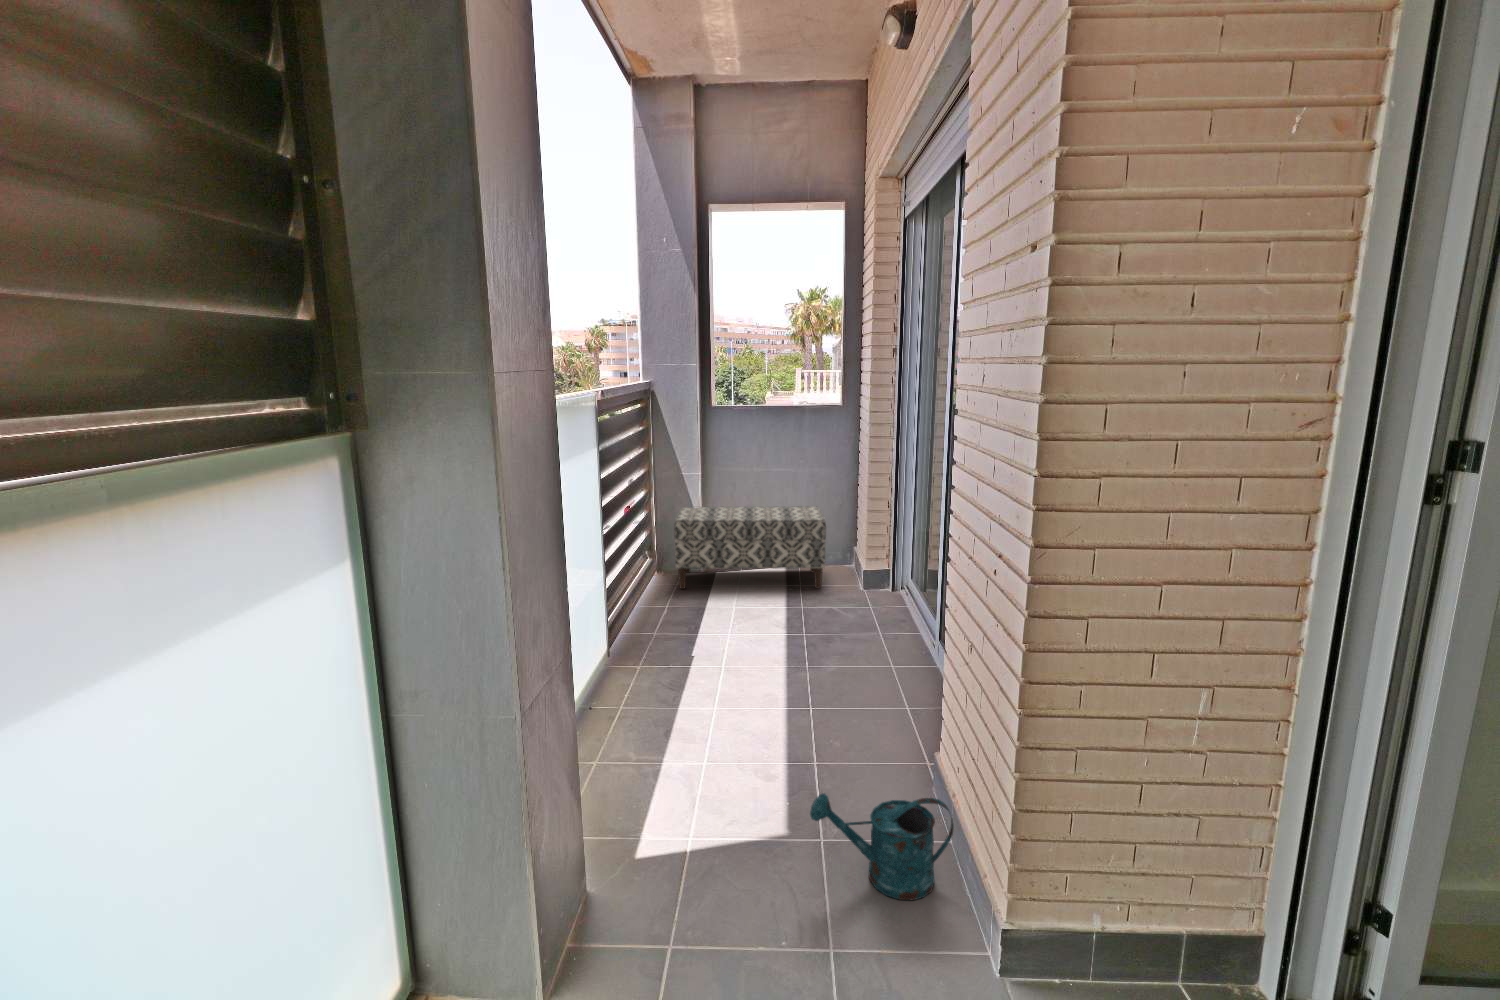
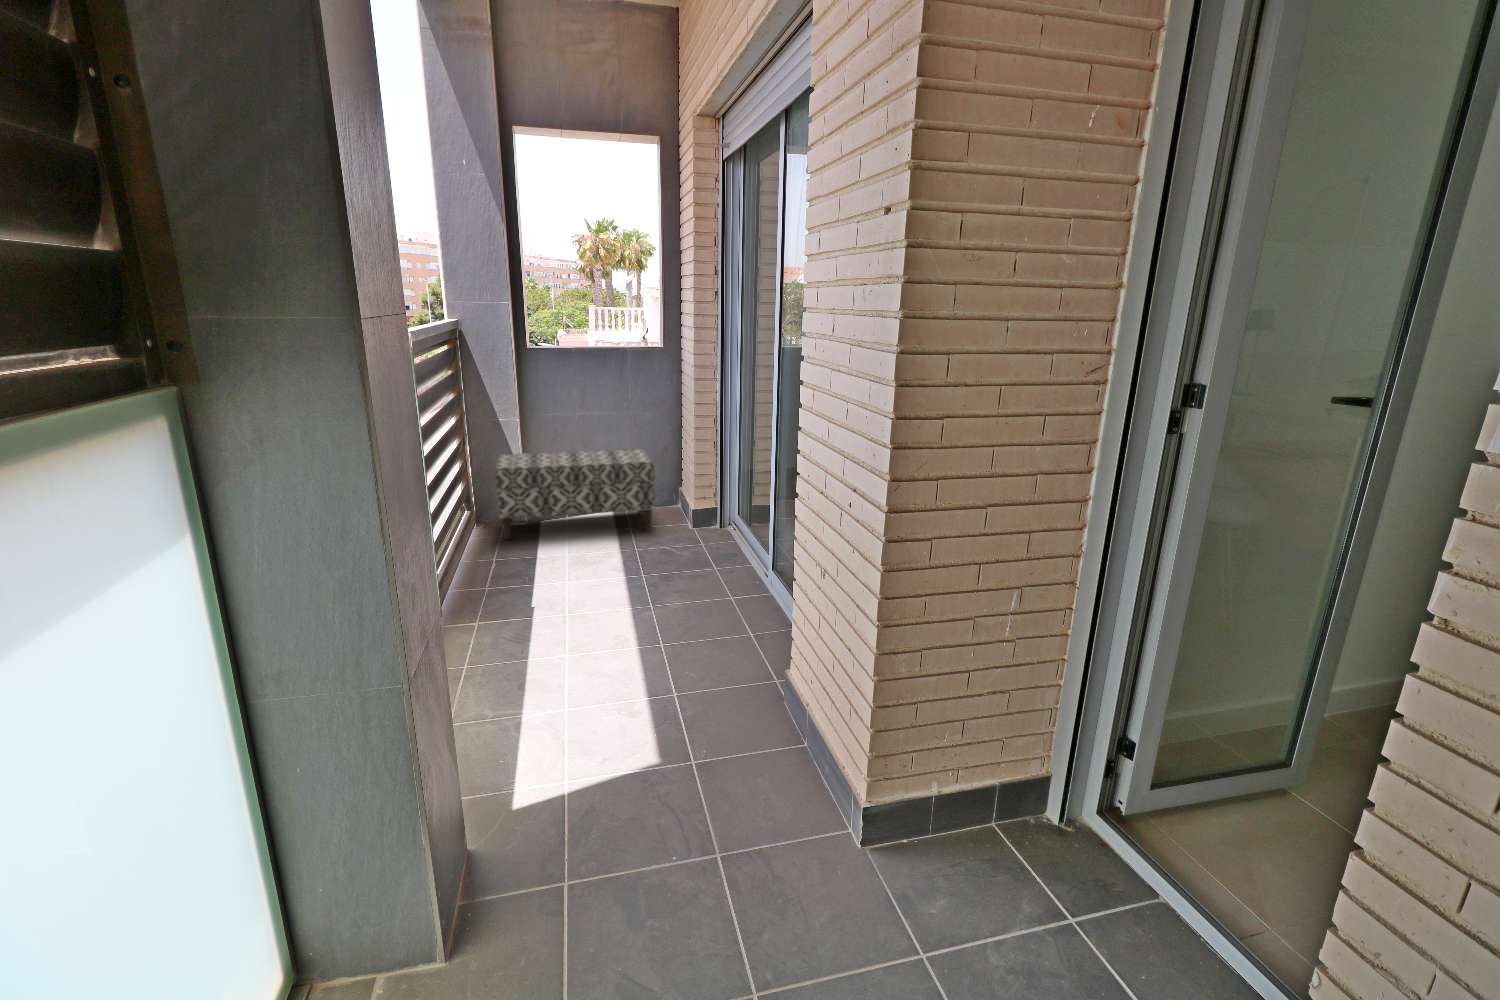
watering can: present [810,793,954,901] -> none [686,709,812,801]

